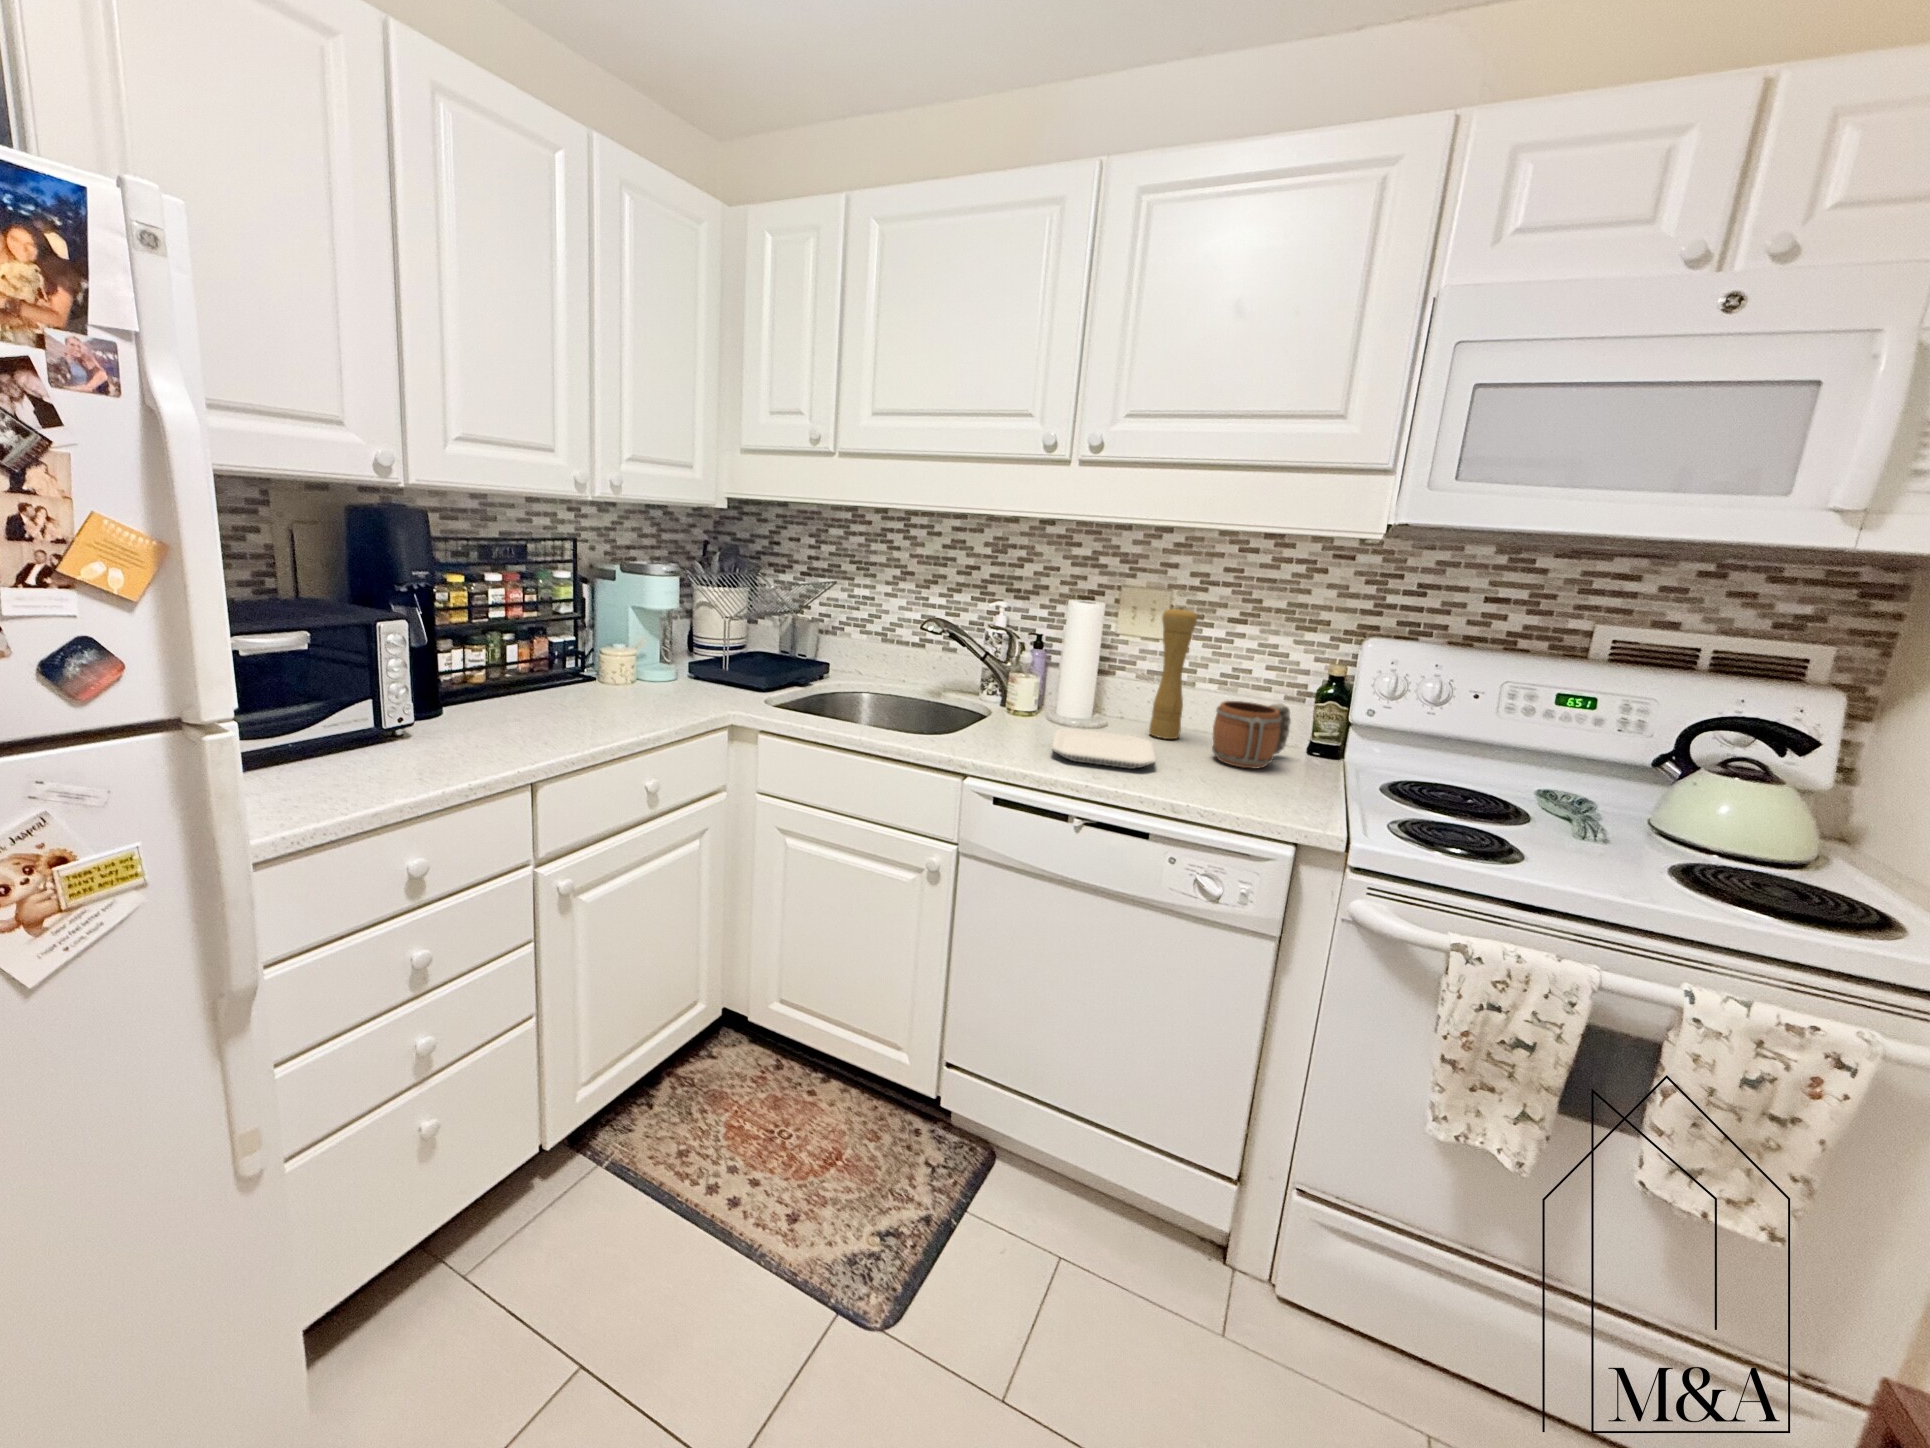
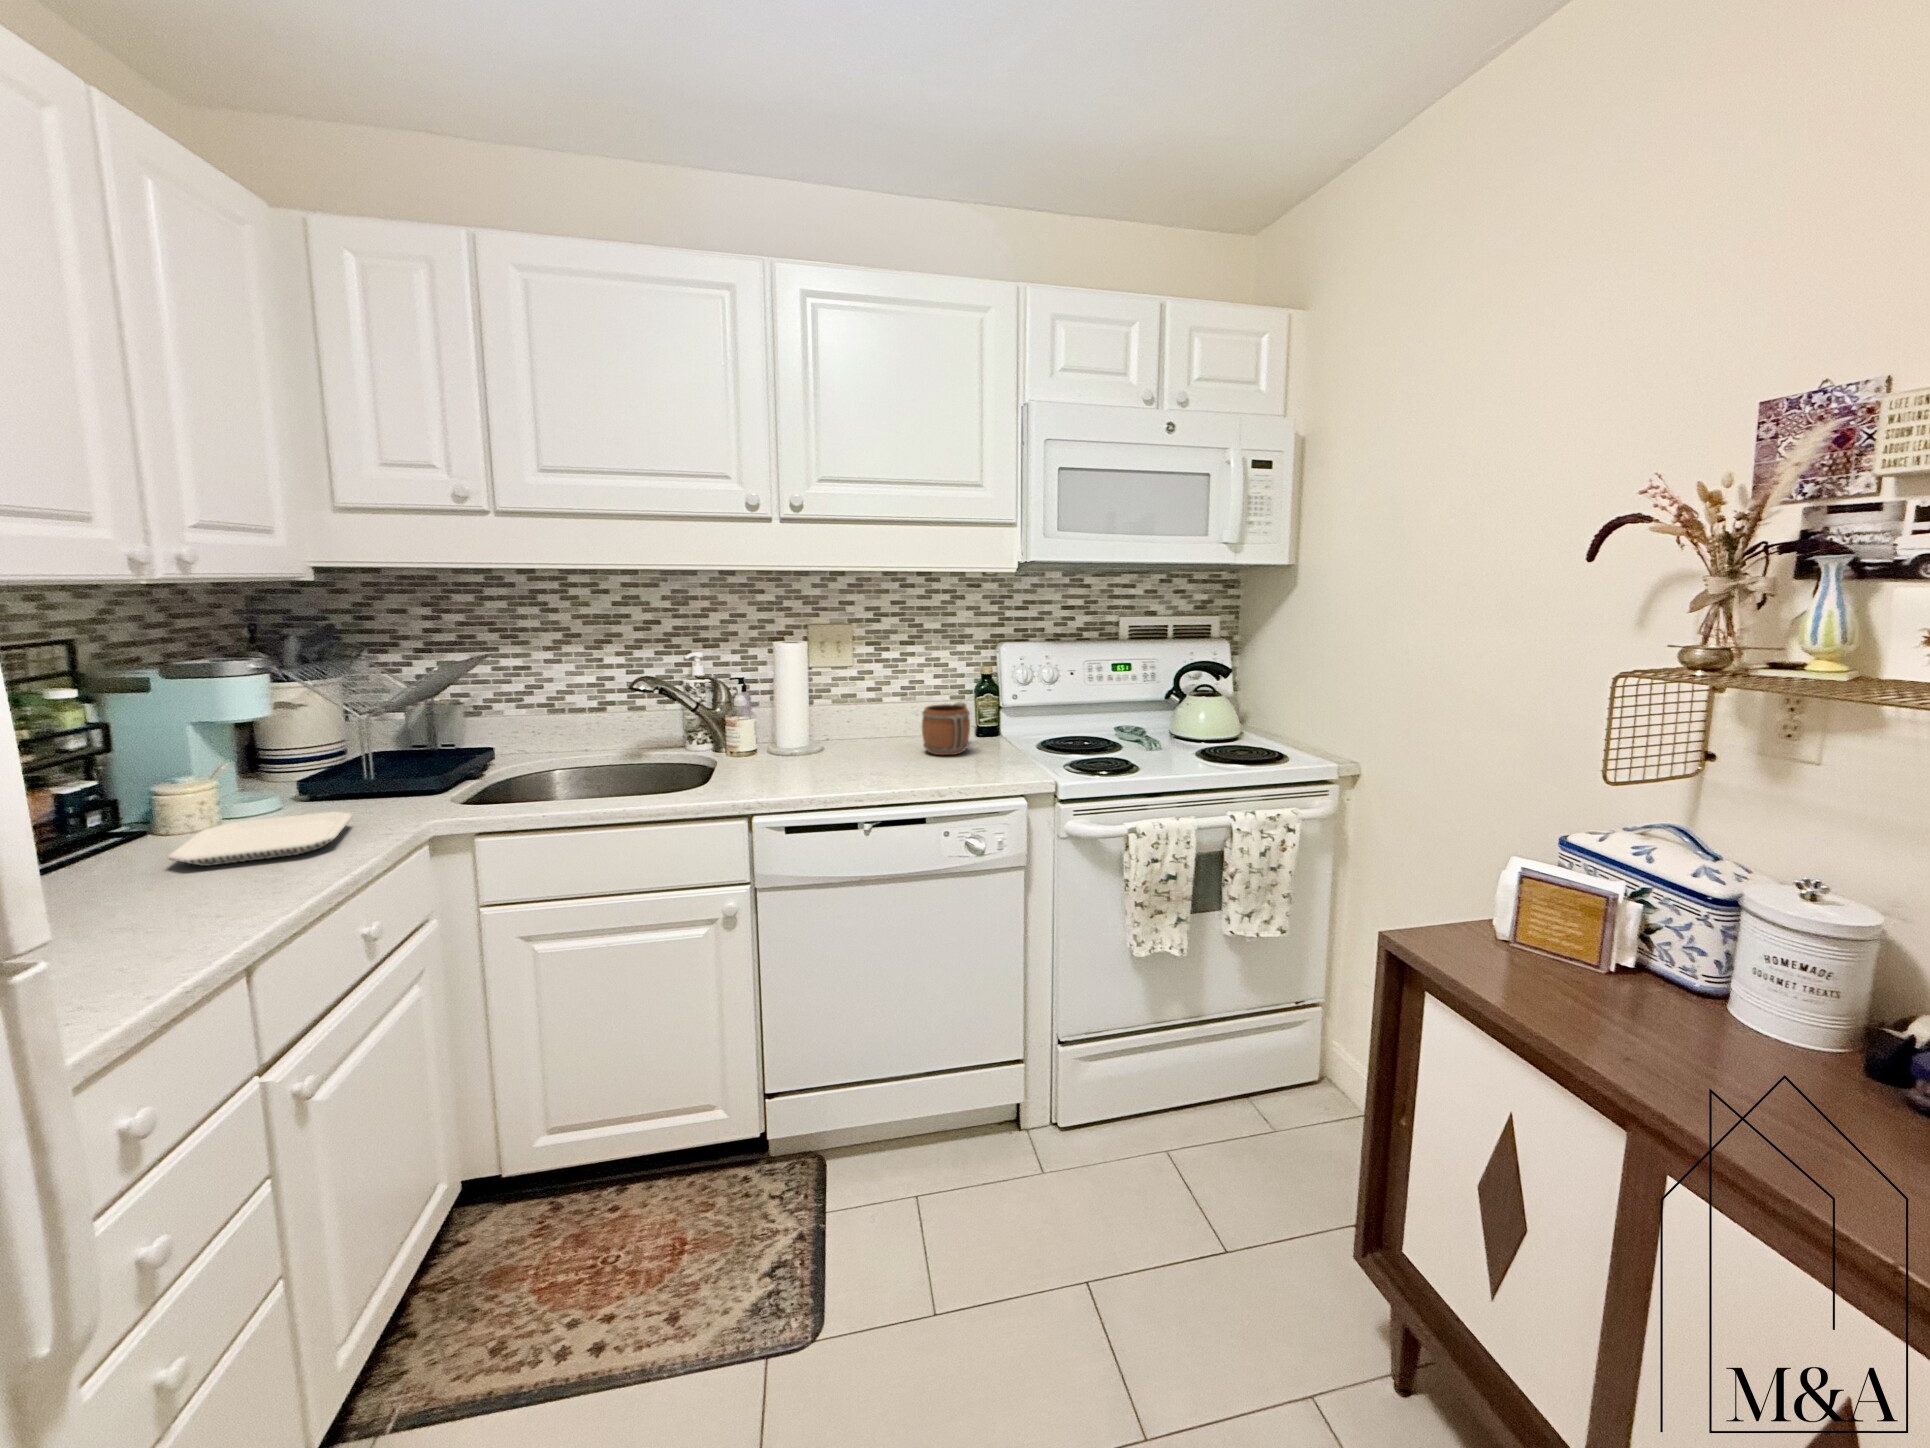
pepper mill: present [1149,607,1197,739] -> none [859,637,888,748]
plate: present [1052,729,1156,769] -> present [168,812,353,866]

